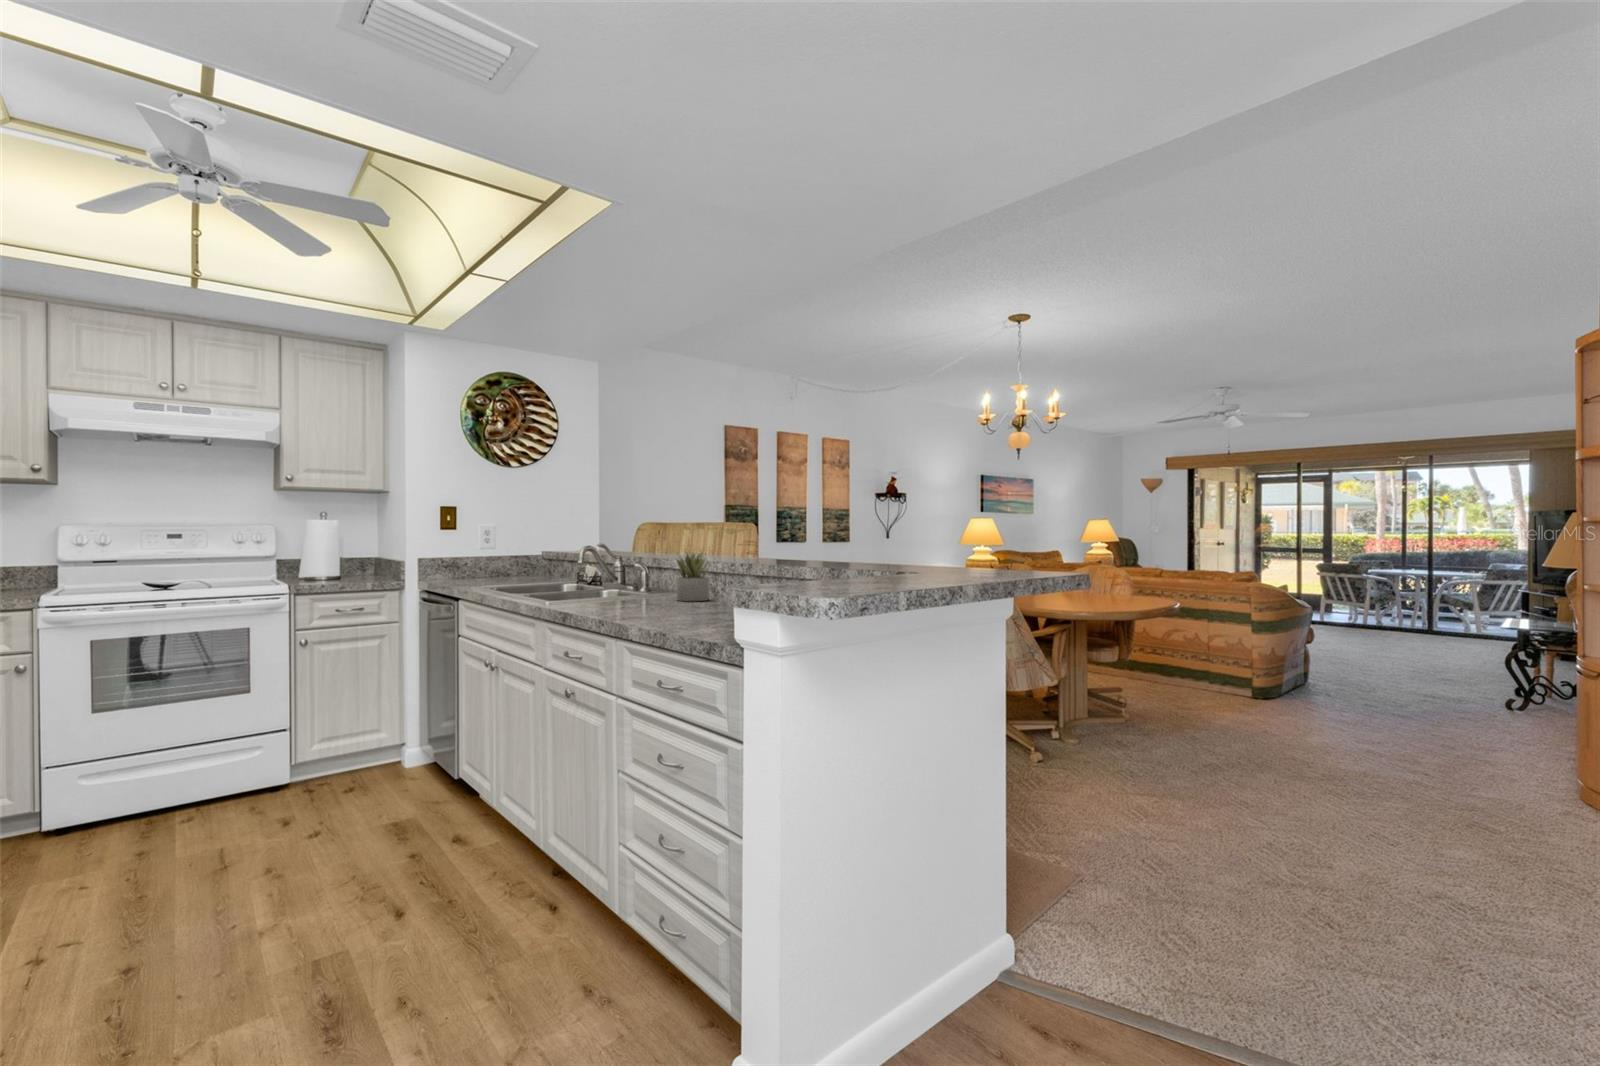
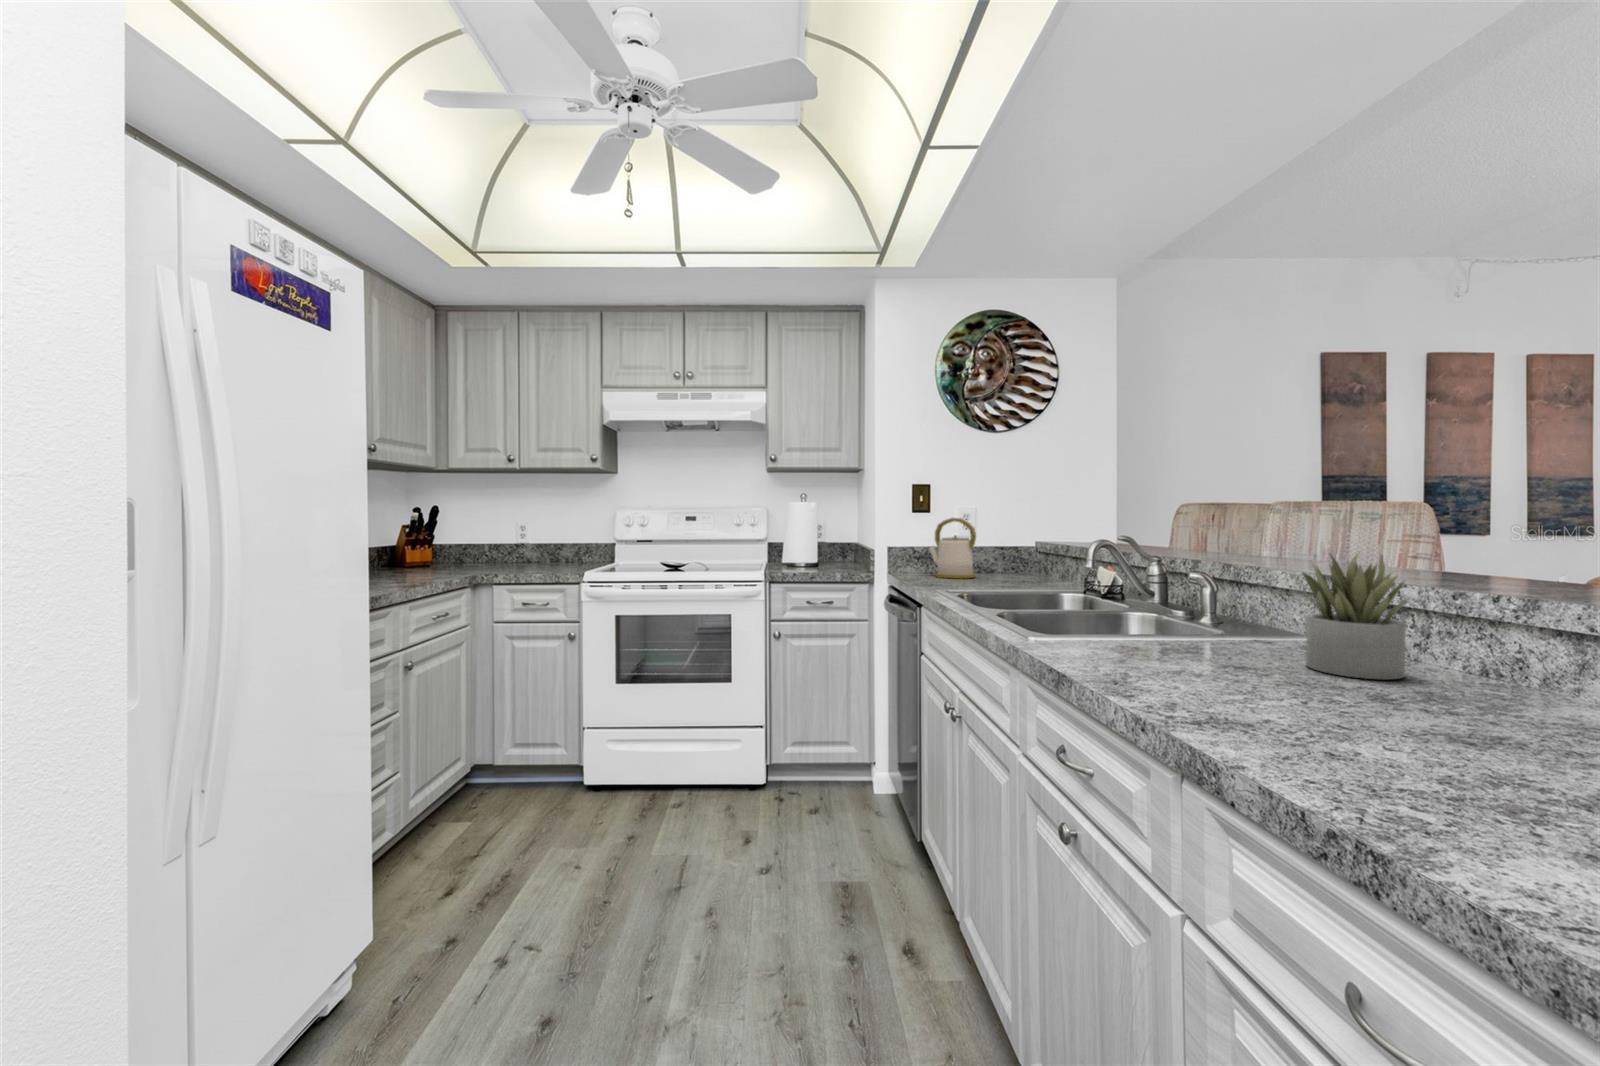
kettle: none [455,533,497,581] -> present [929,518,976,578]

